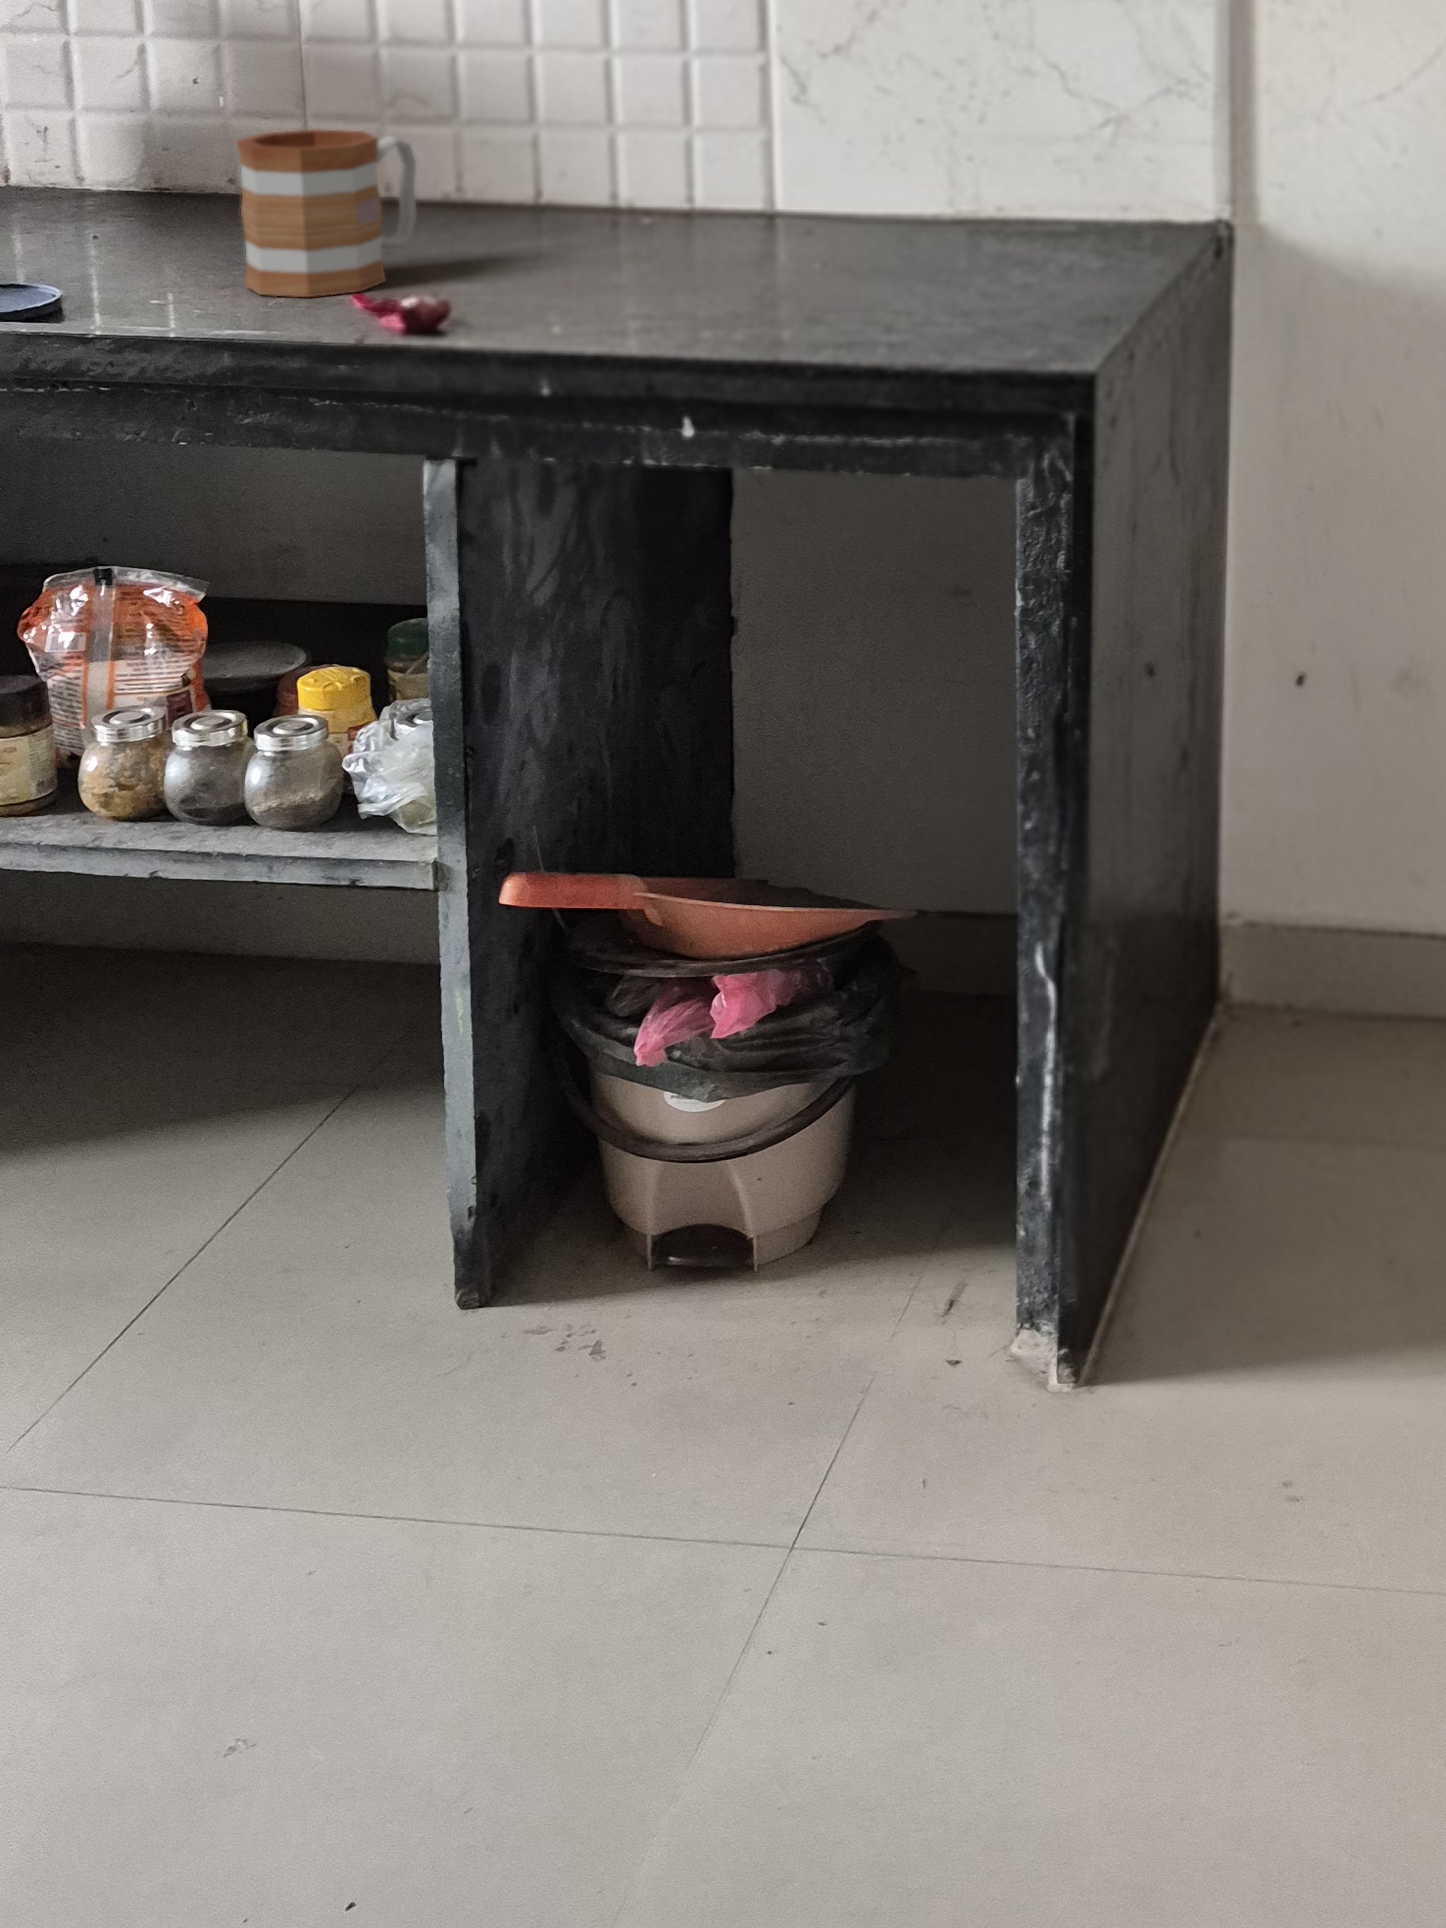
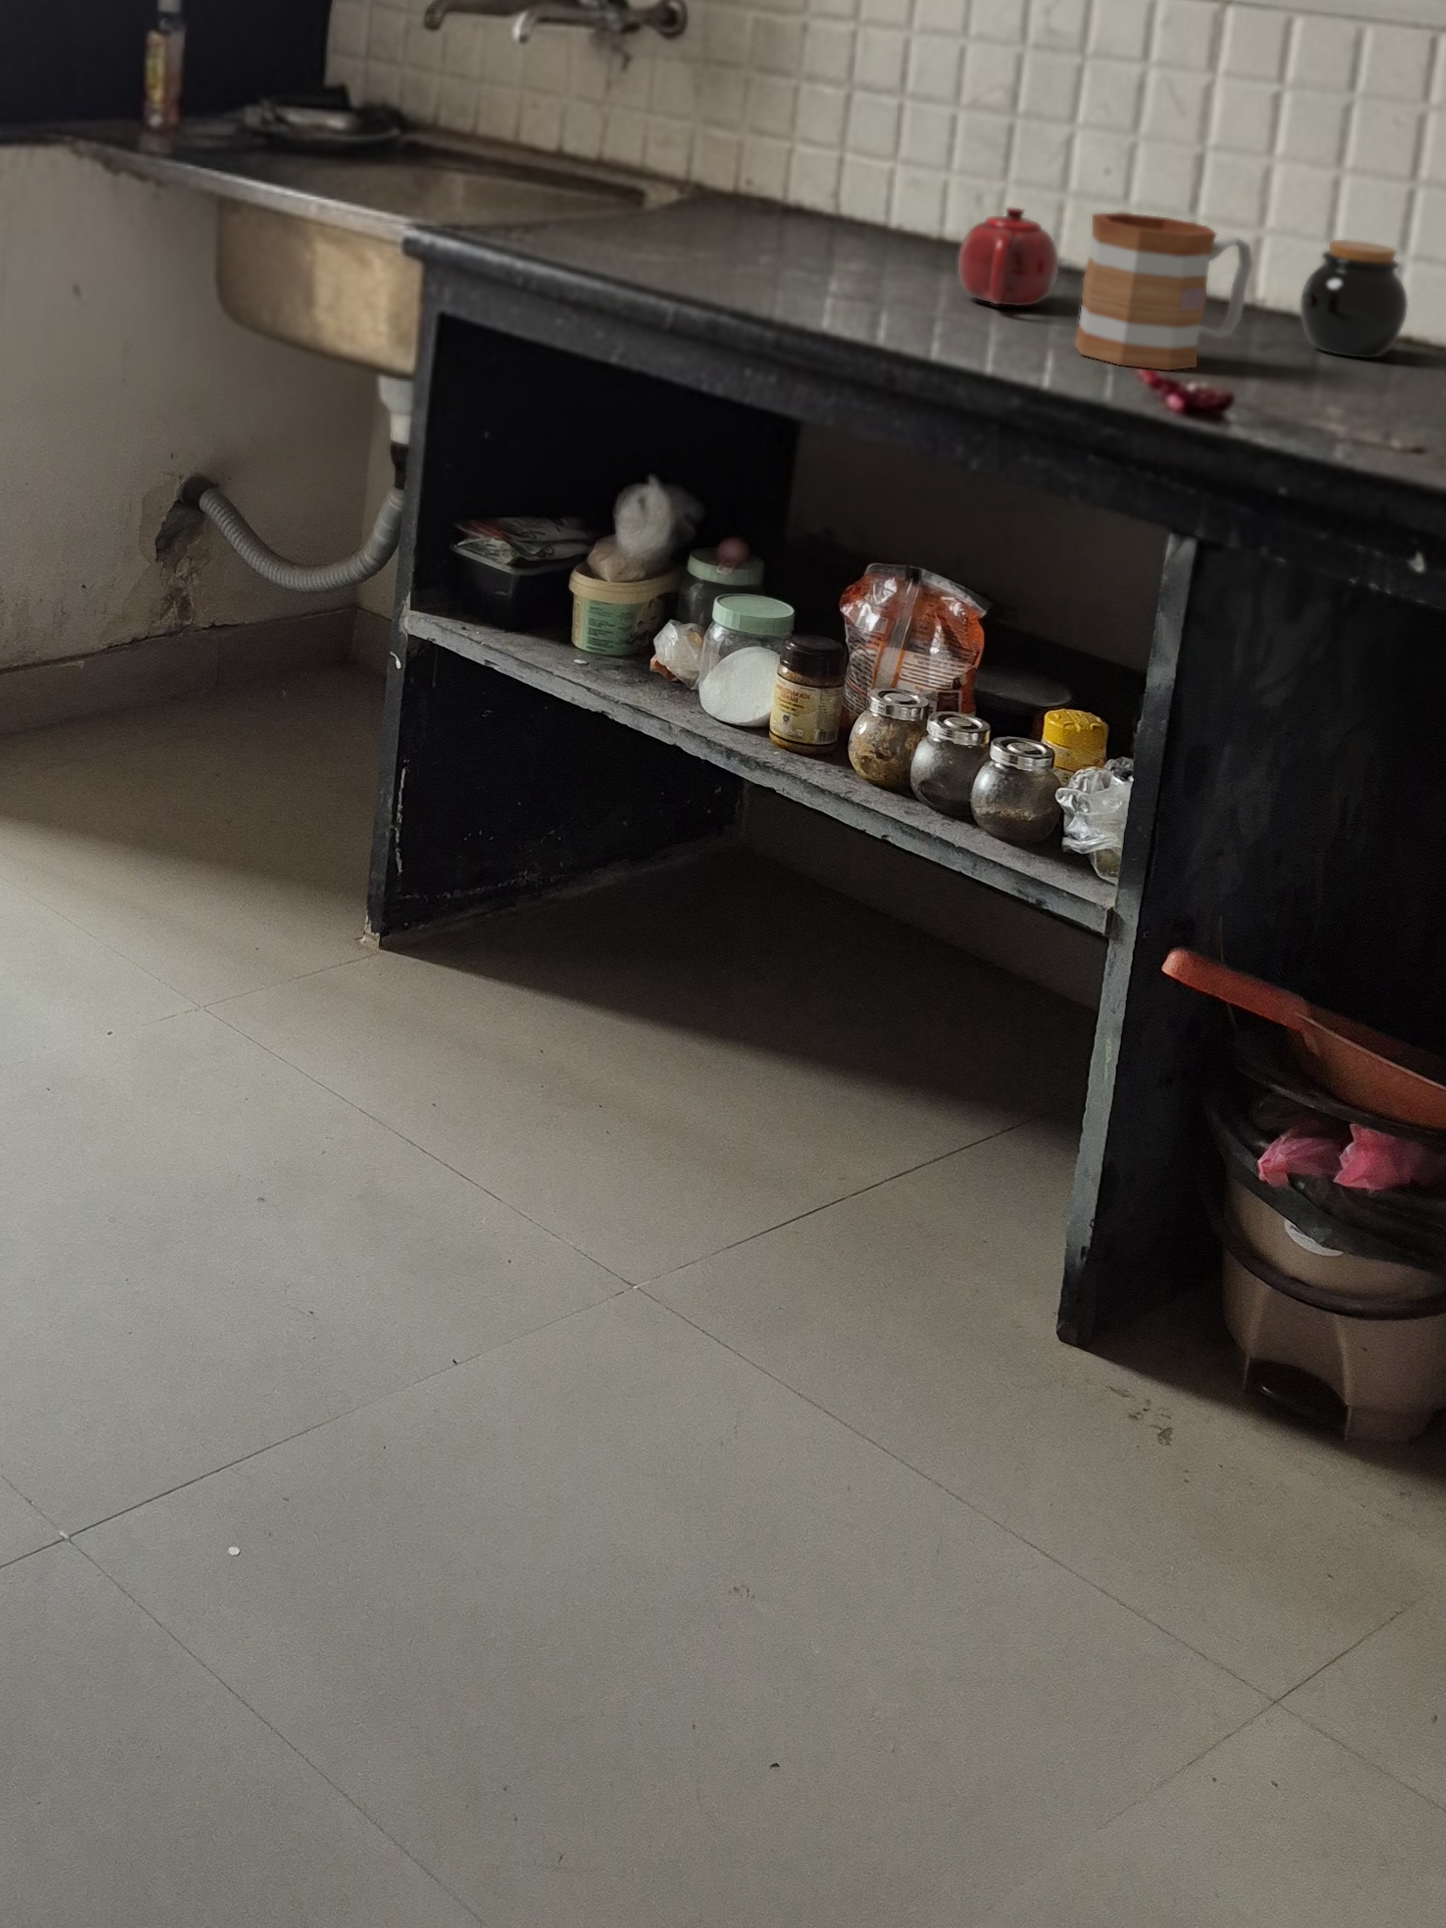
jar: none [459,117,567,236] -> present [1300,240,1408,358]
teapot: none [68,145,189,257] -> present [958,207,1058,306]

